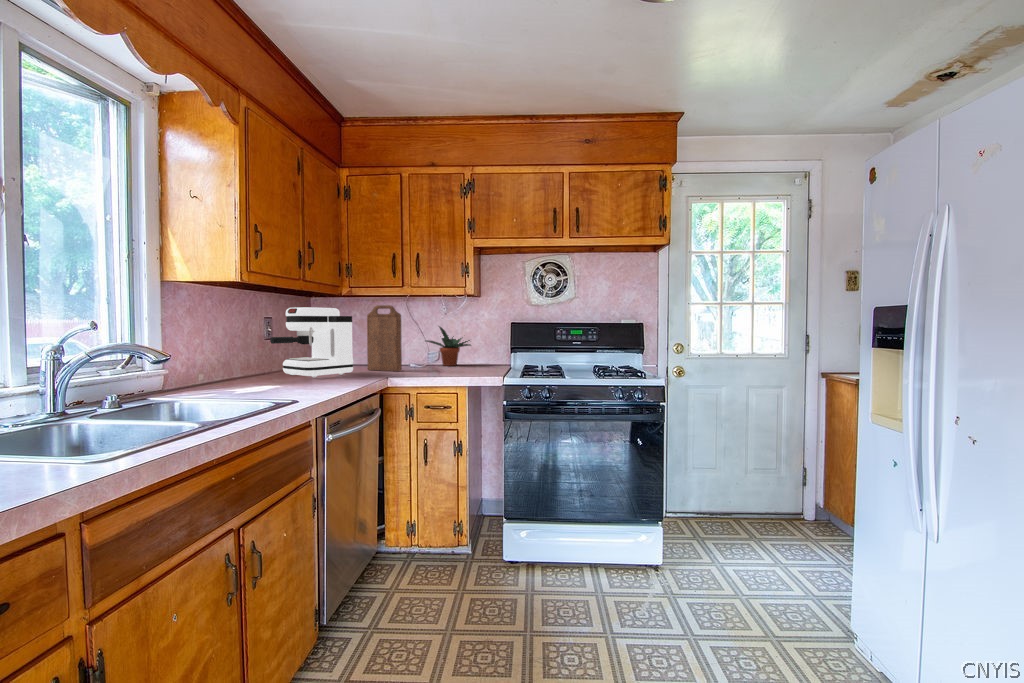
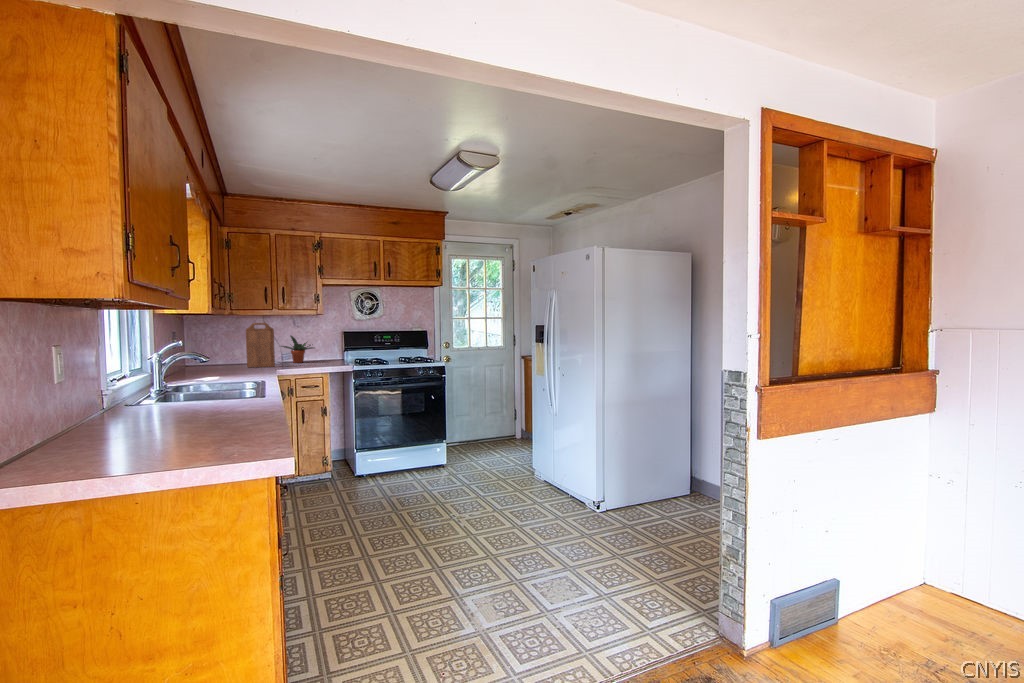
coffee maker: present [270,307,353,378] -> none [194,326,247,372]

